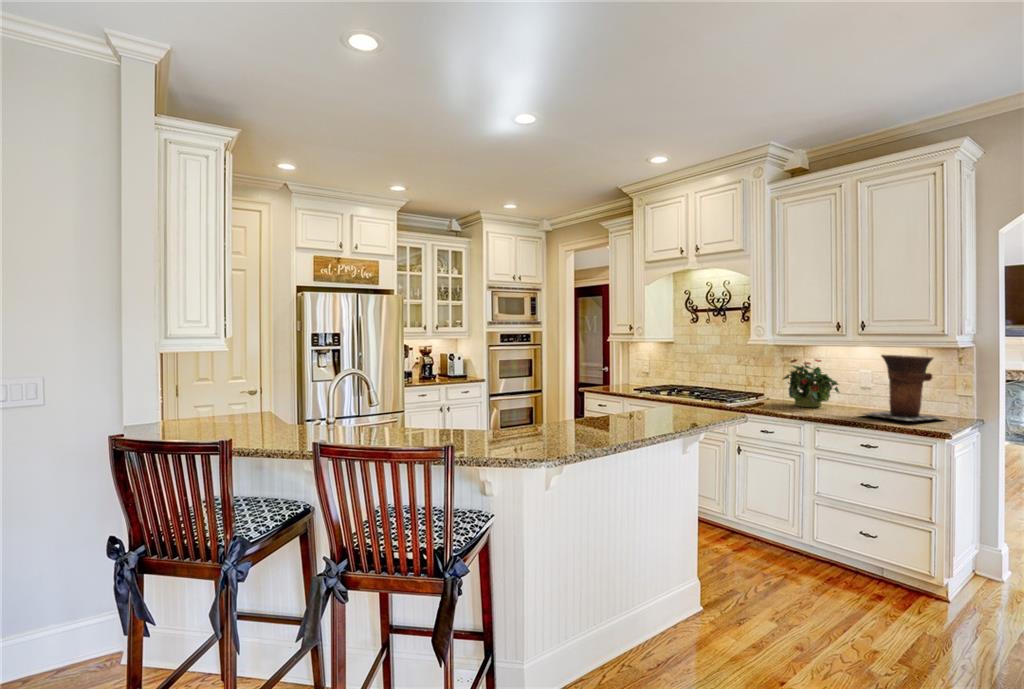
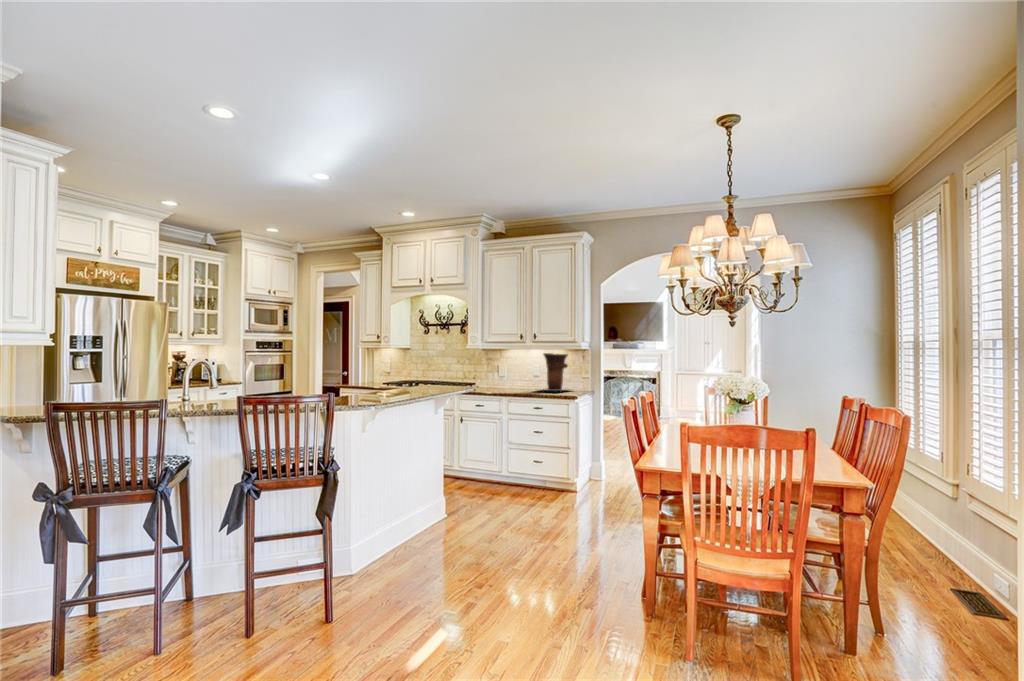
potted plant: present [783,359,839,407] -> none [489,358,522,389]

